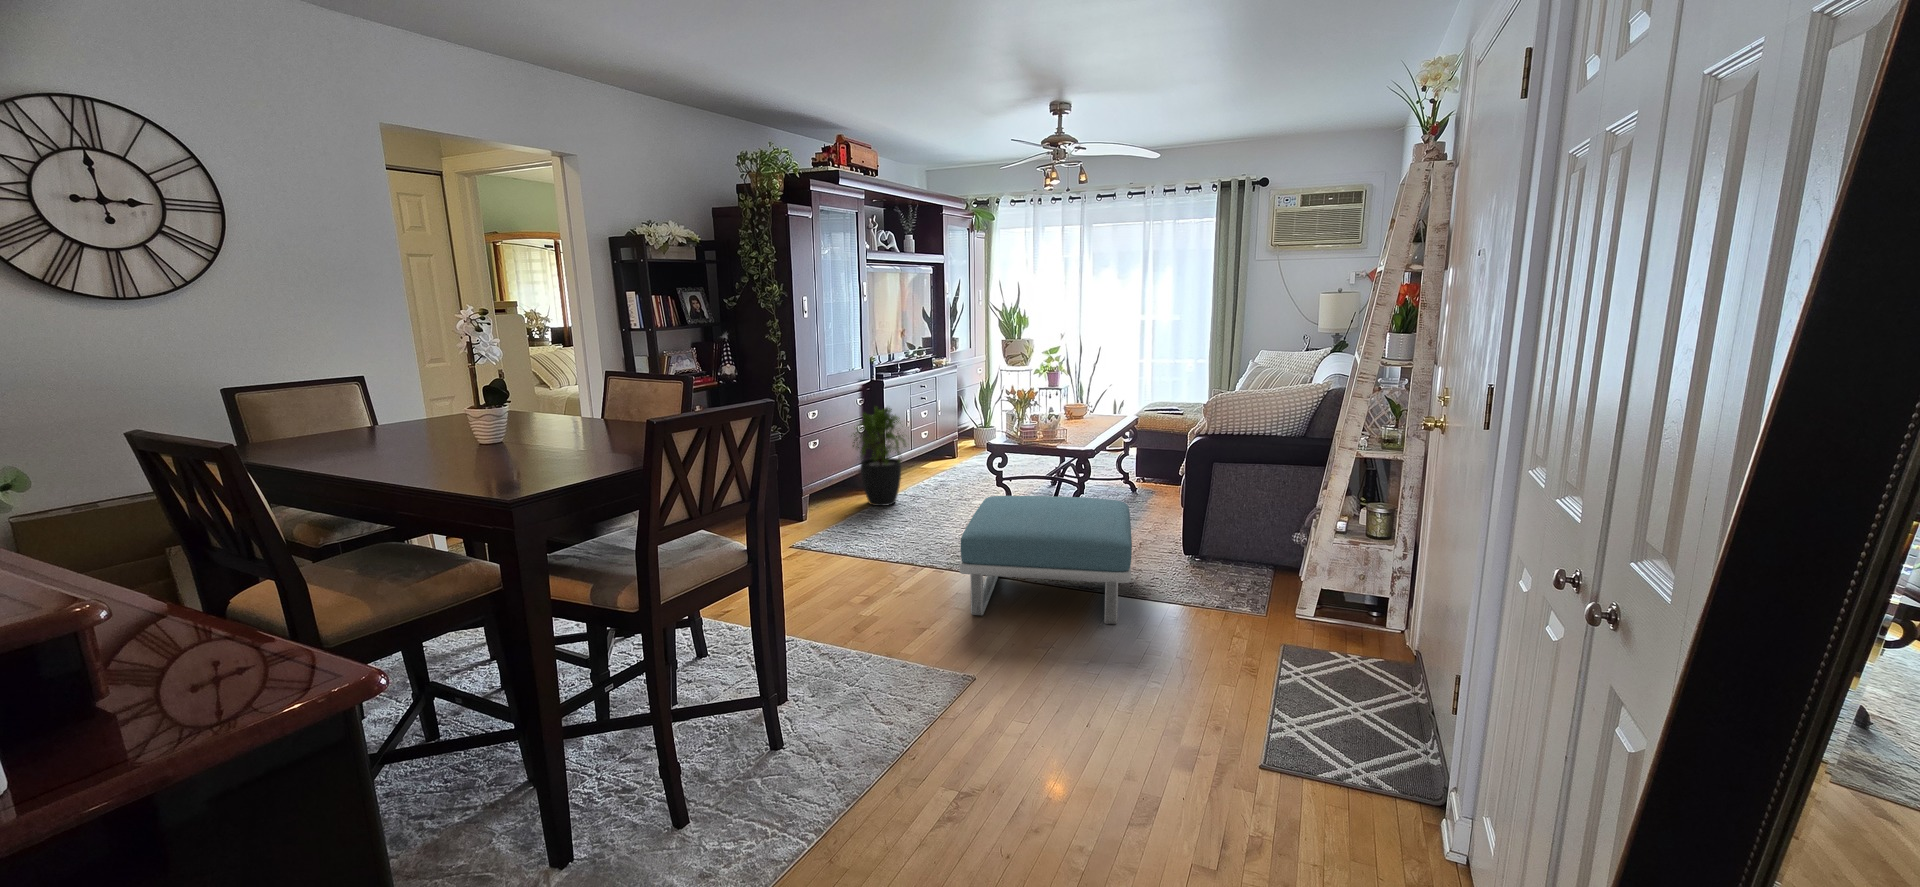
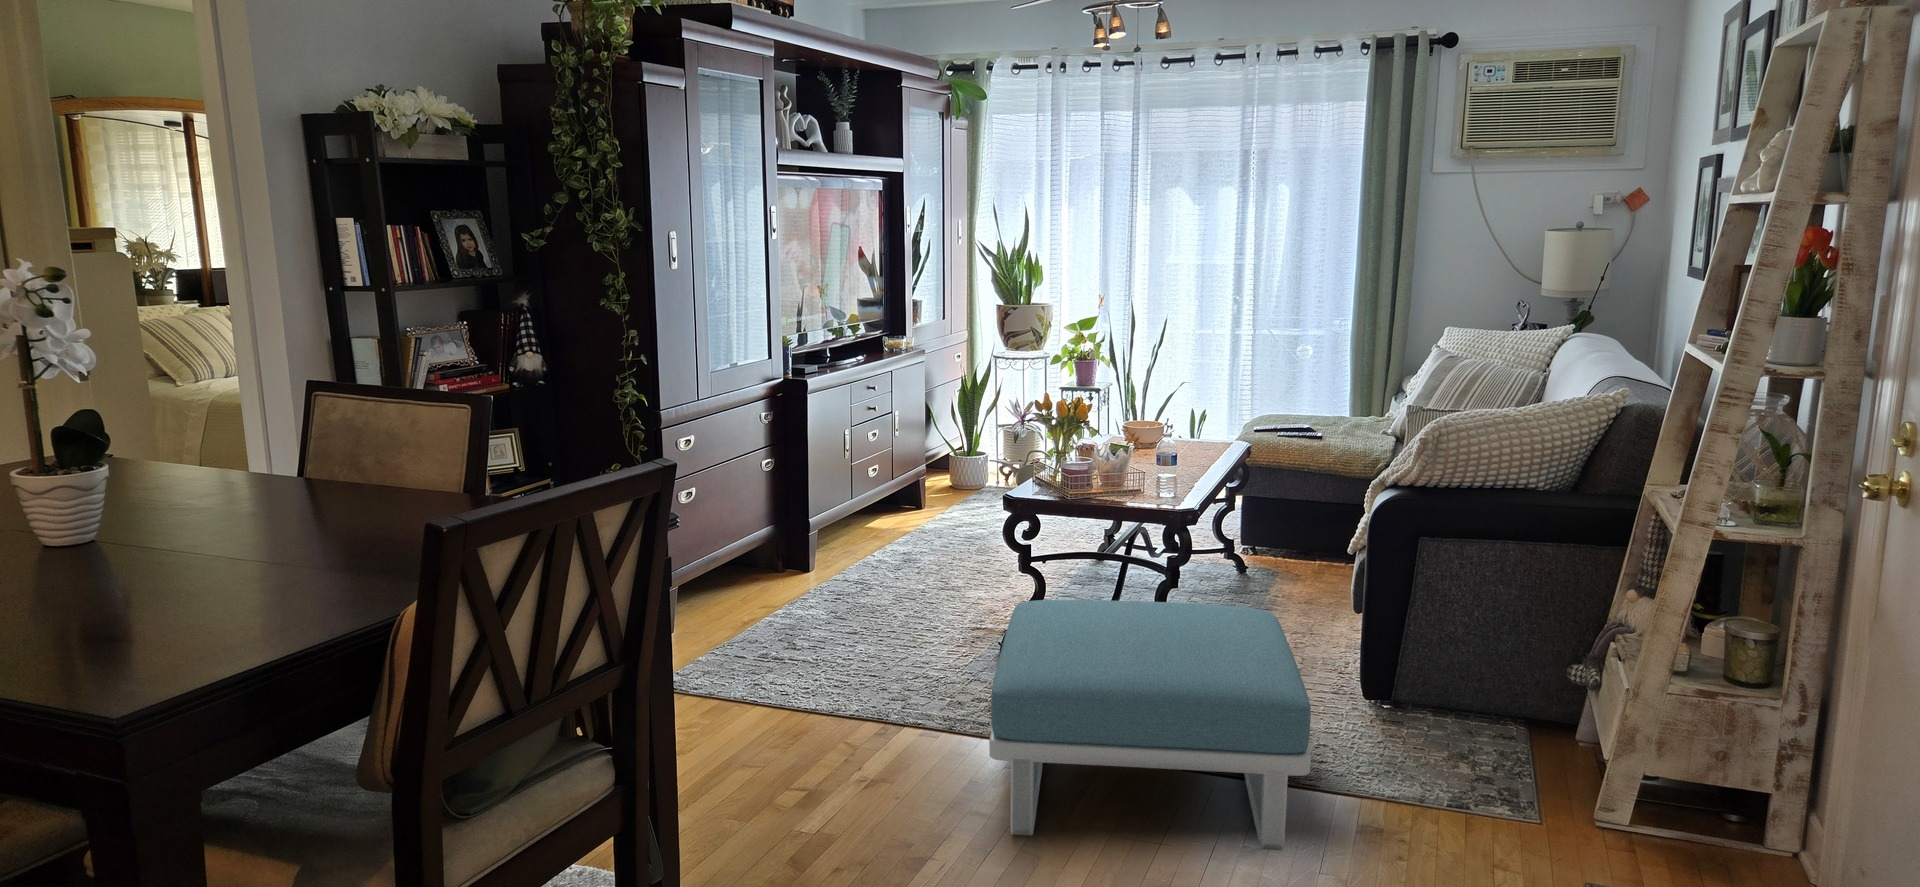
potted plant: present [851,407,906,506] -> none [744,423,862,605]

